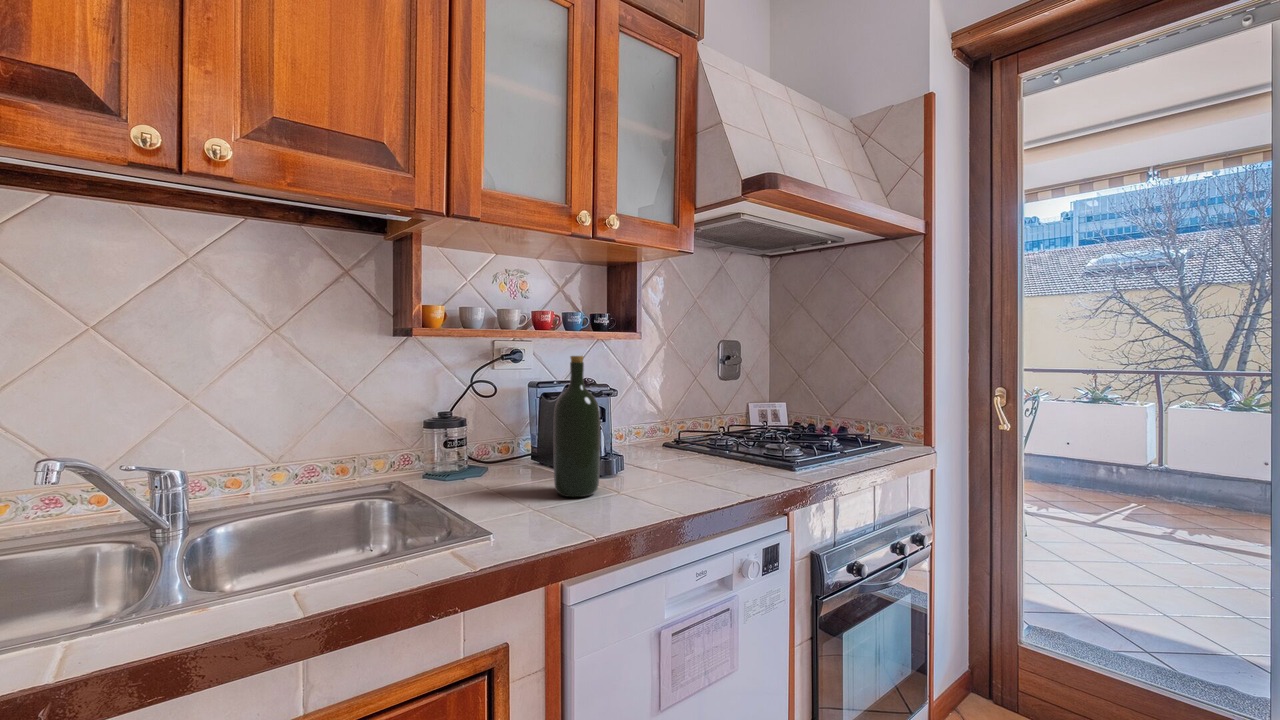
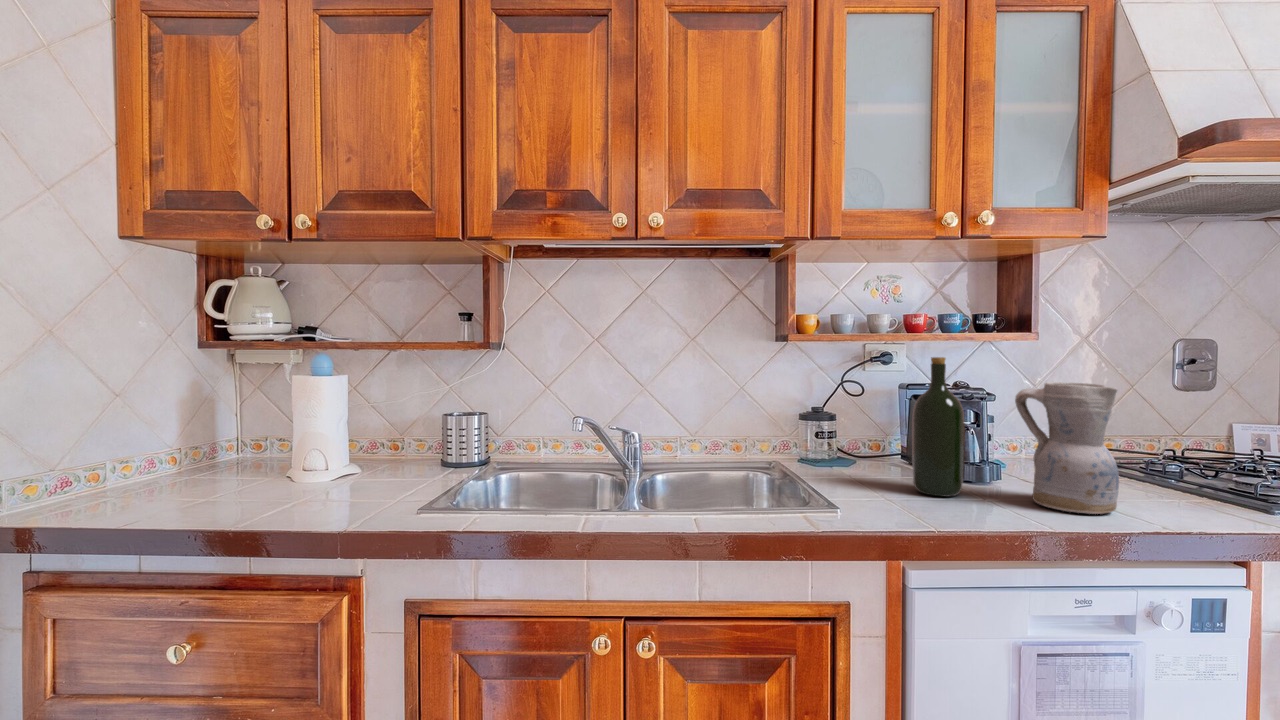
ceramic pitcher: none [640,377,716,494] -> present [1015,382,1119,514]

